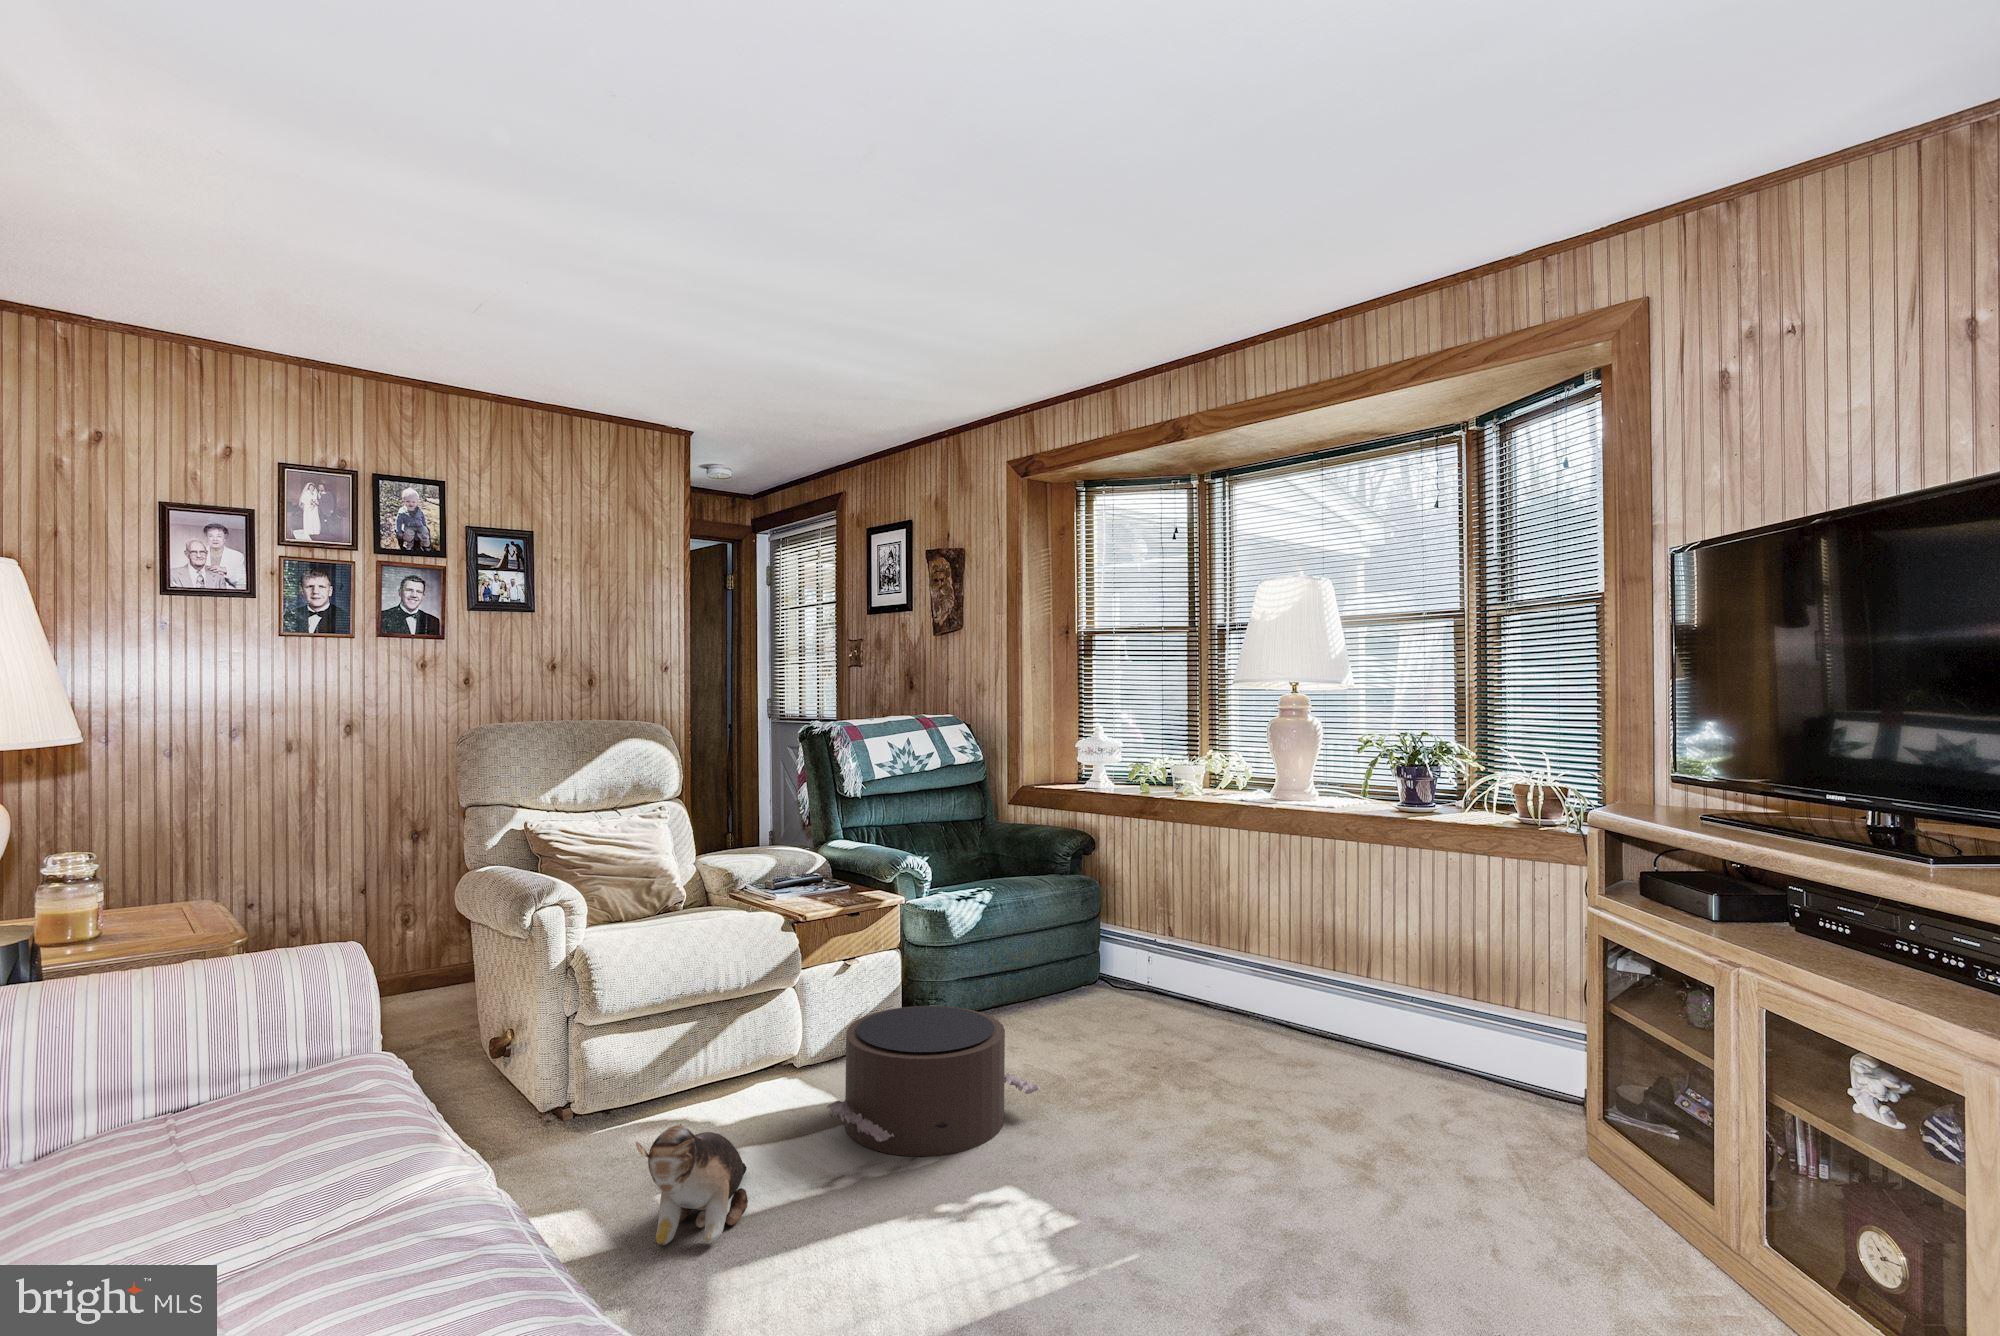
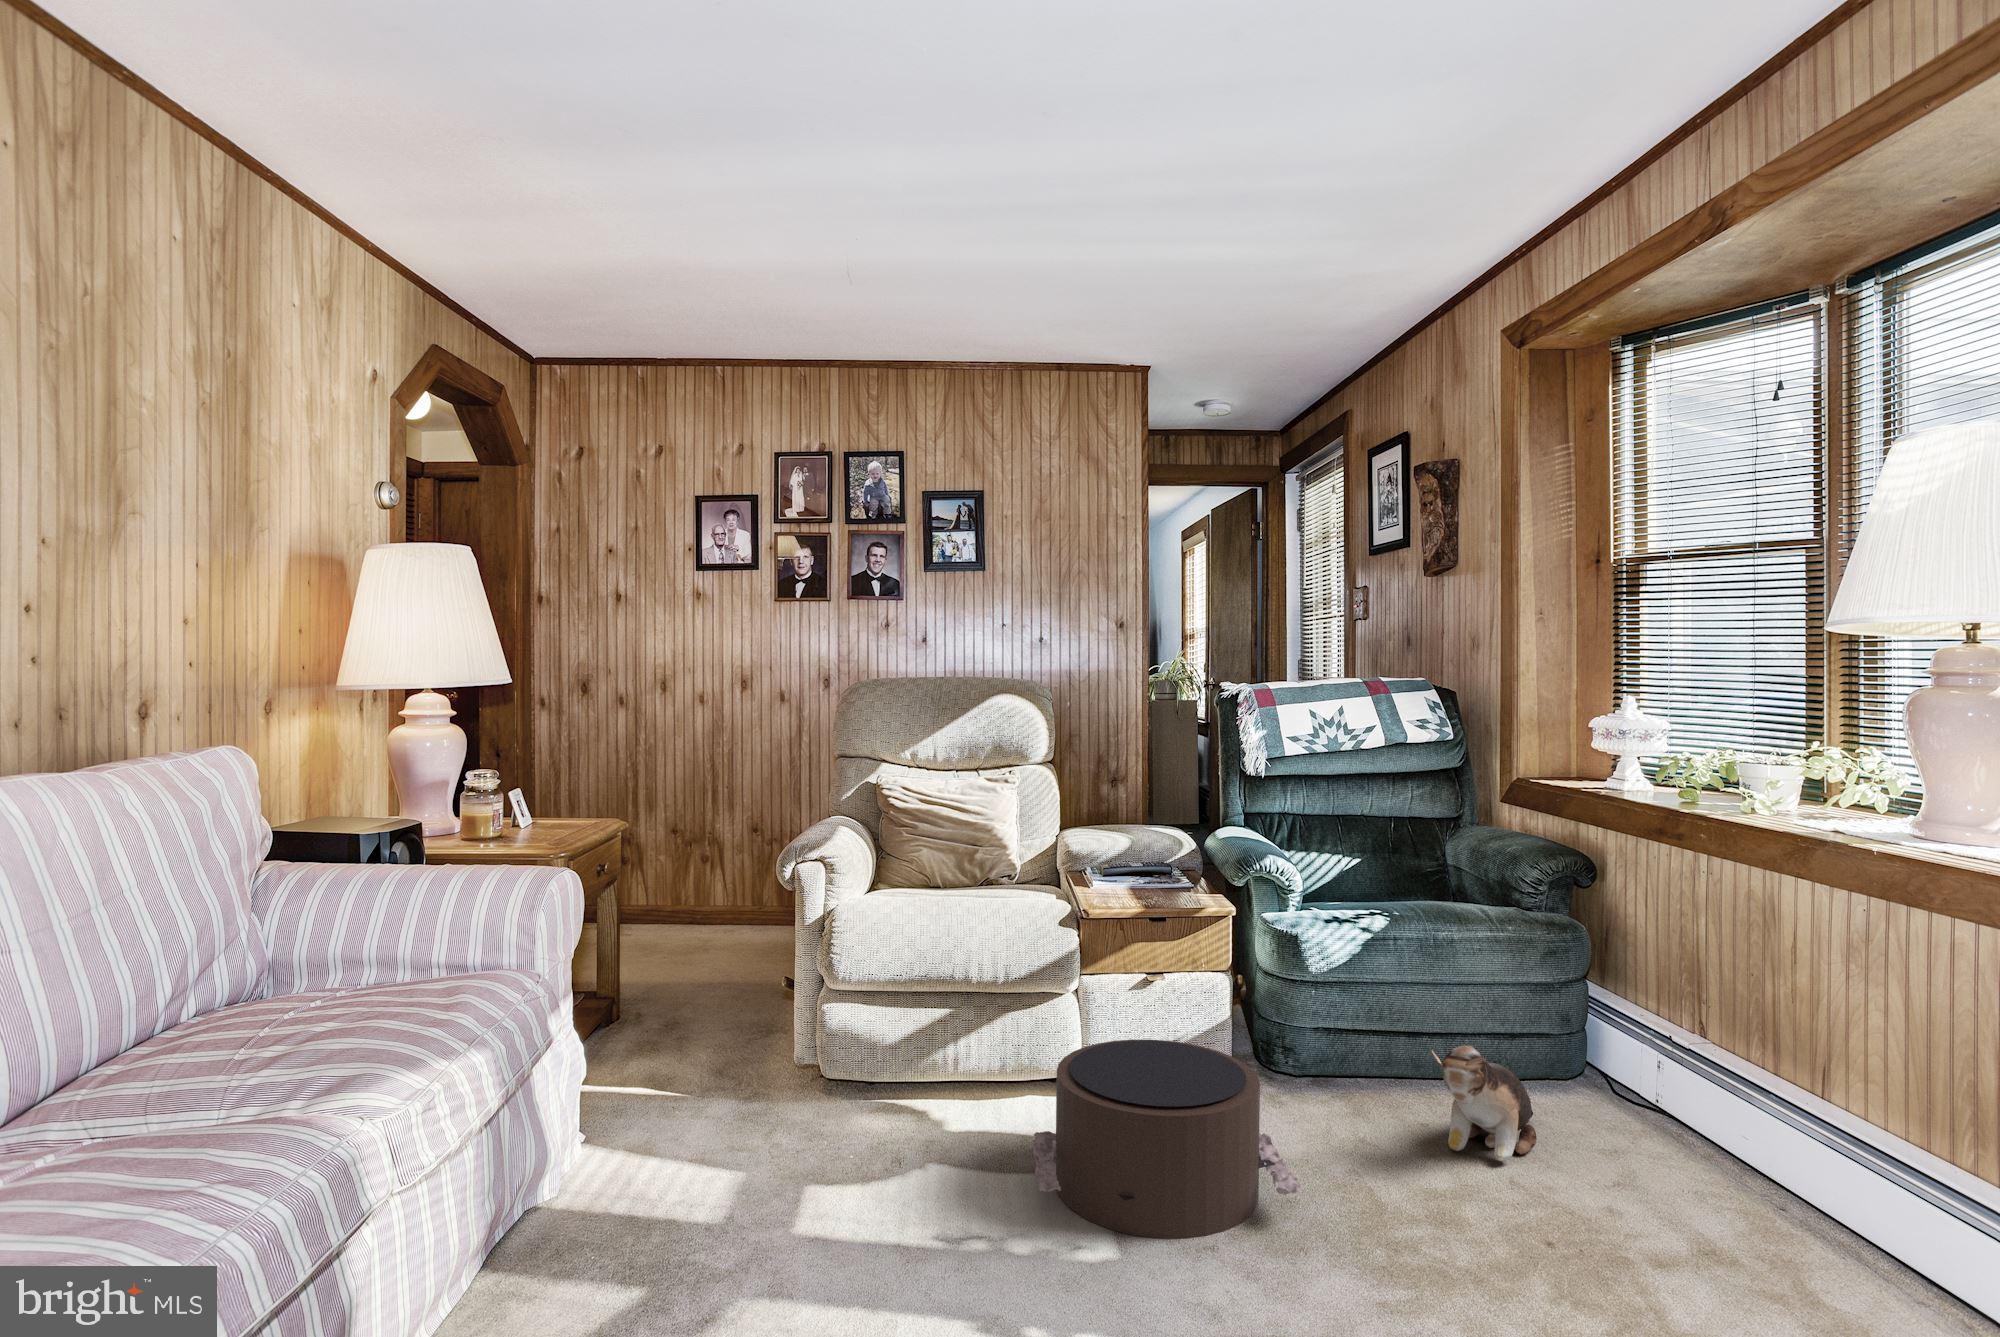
plush toy: present [636,1124,748,1245] -> present [1431,1045,1537,1162]

